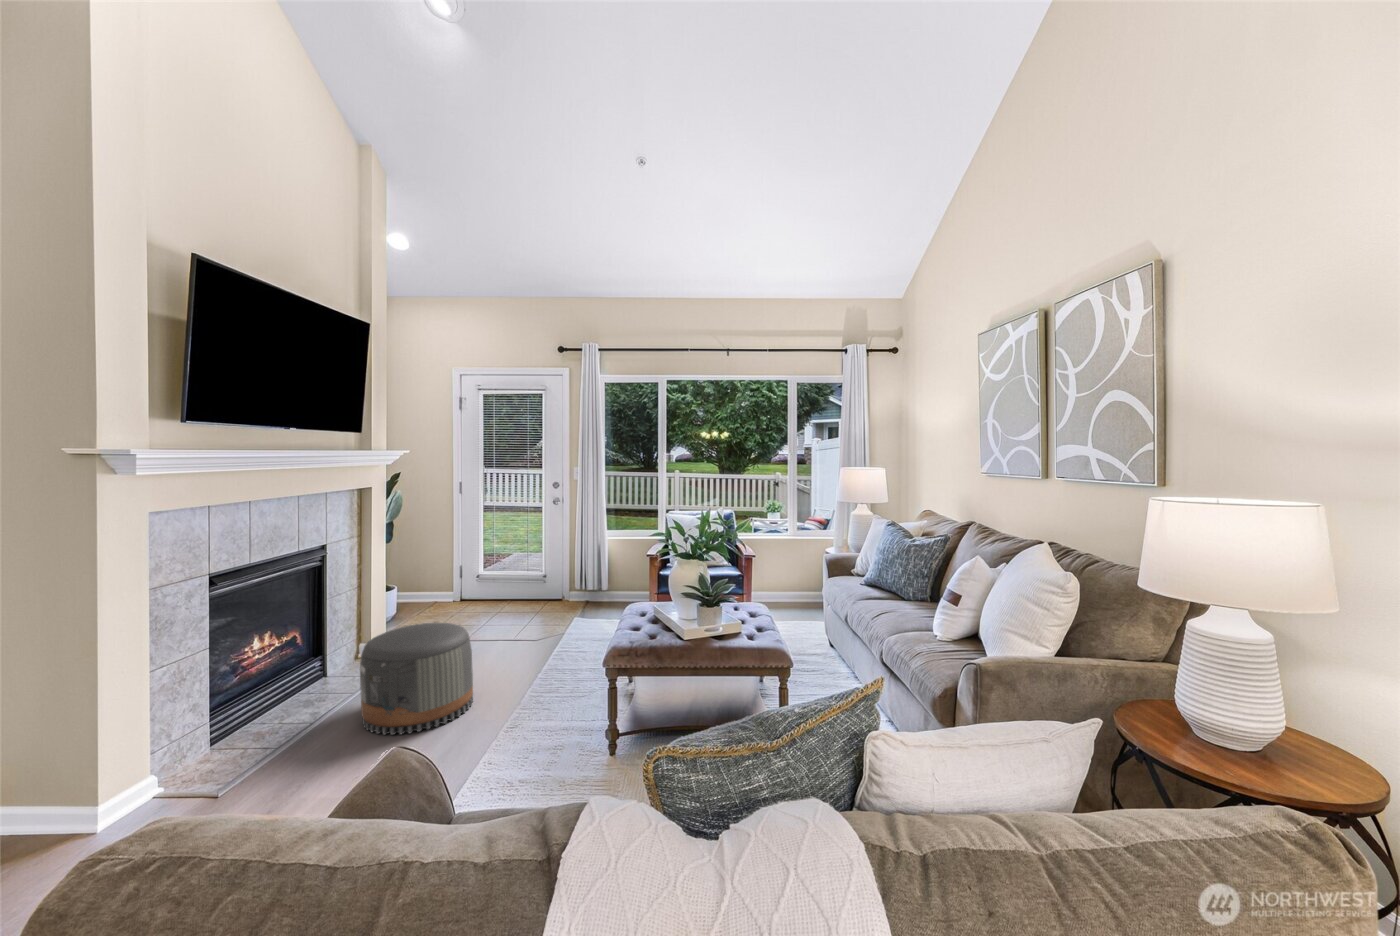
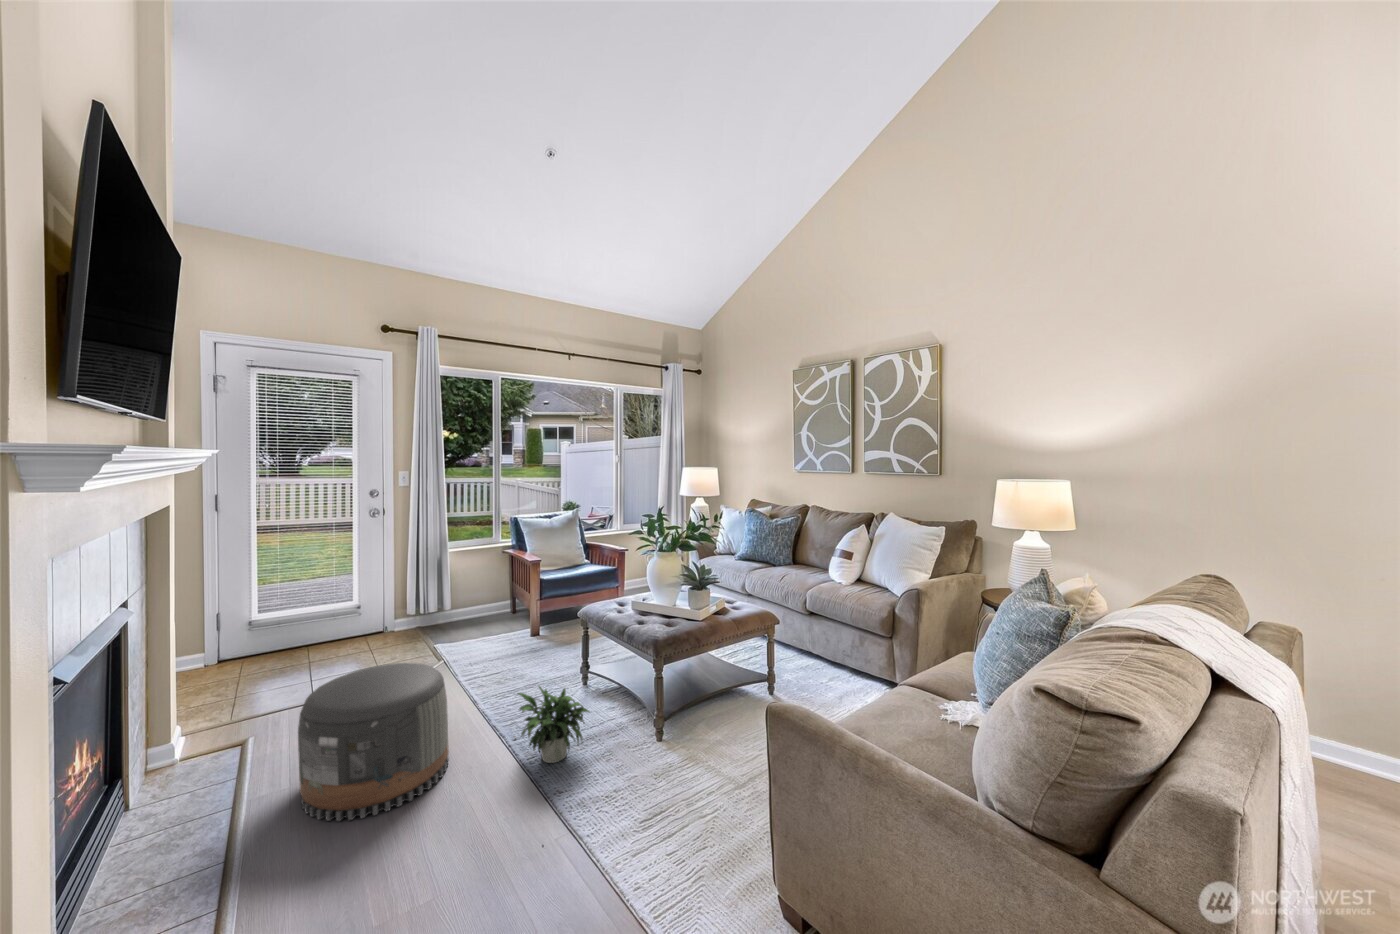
potted plant: none [484,668,553,744] -> present [518,687,589,763]

